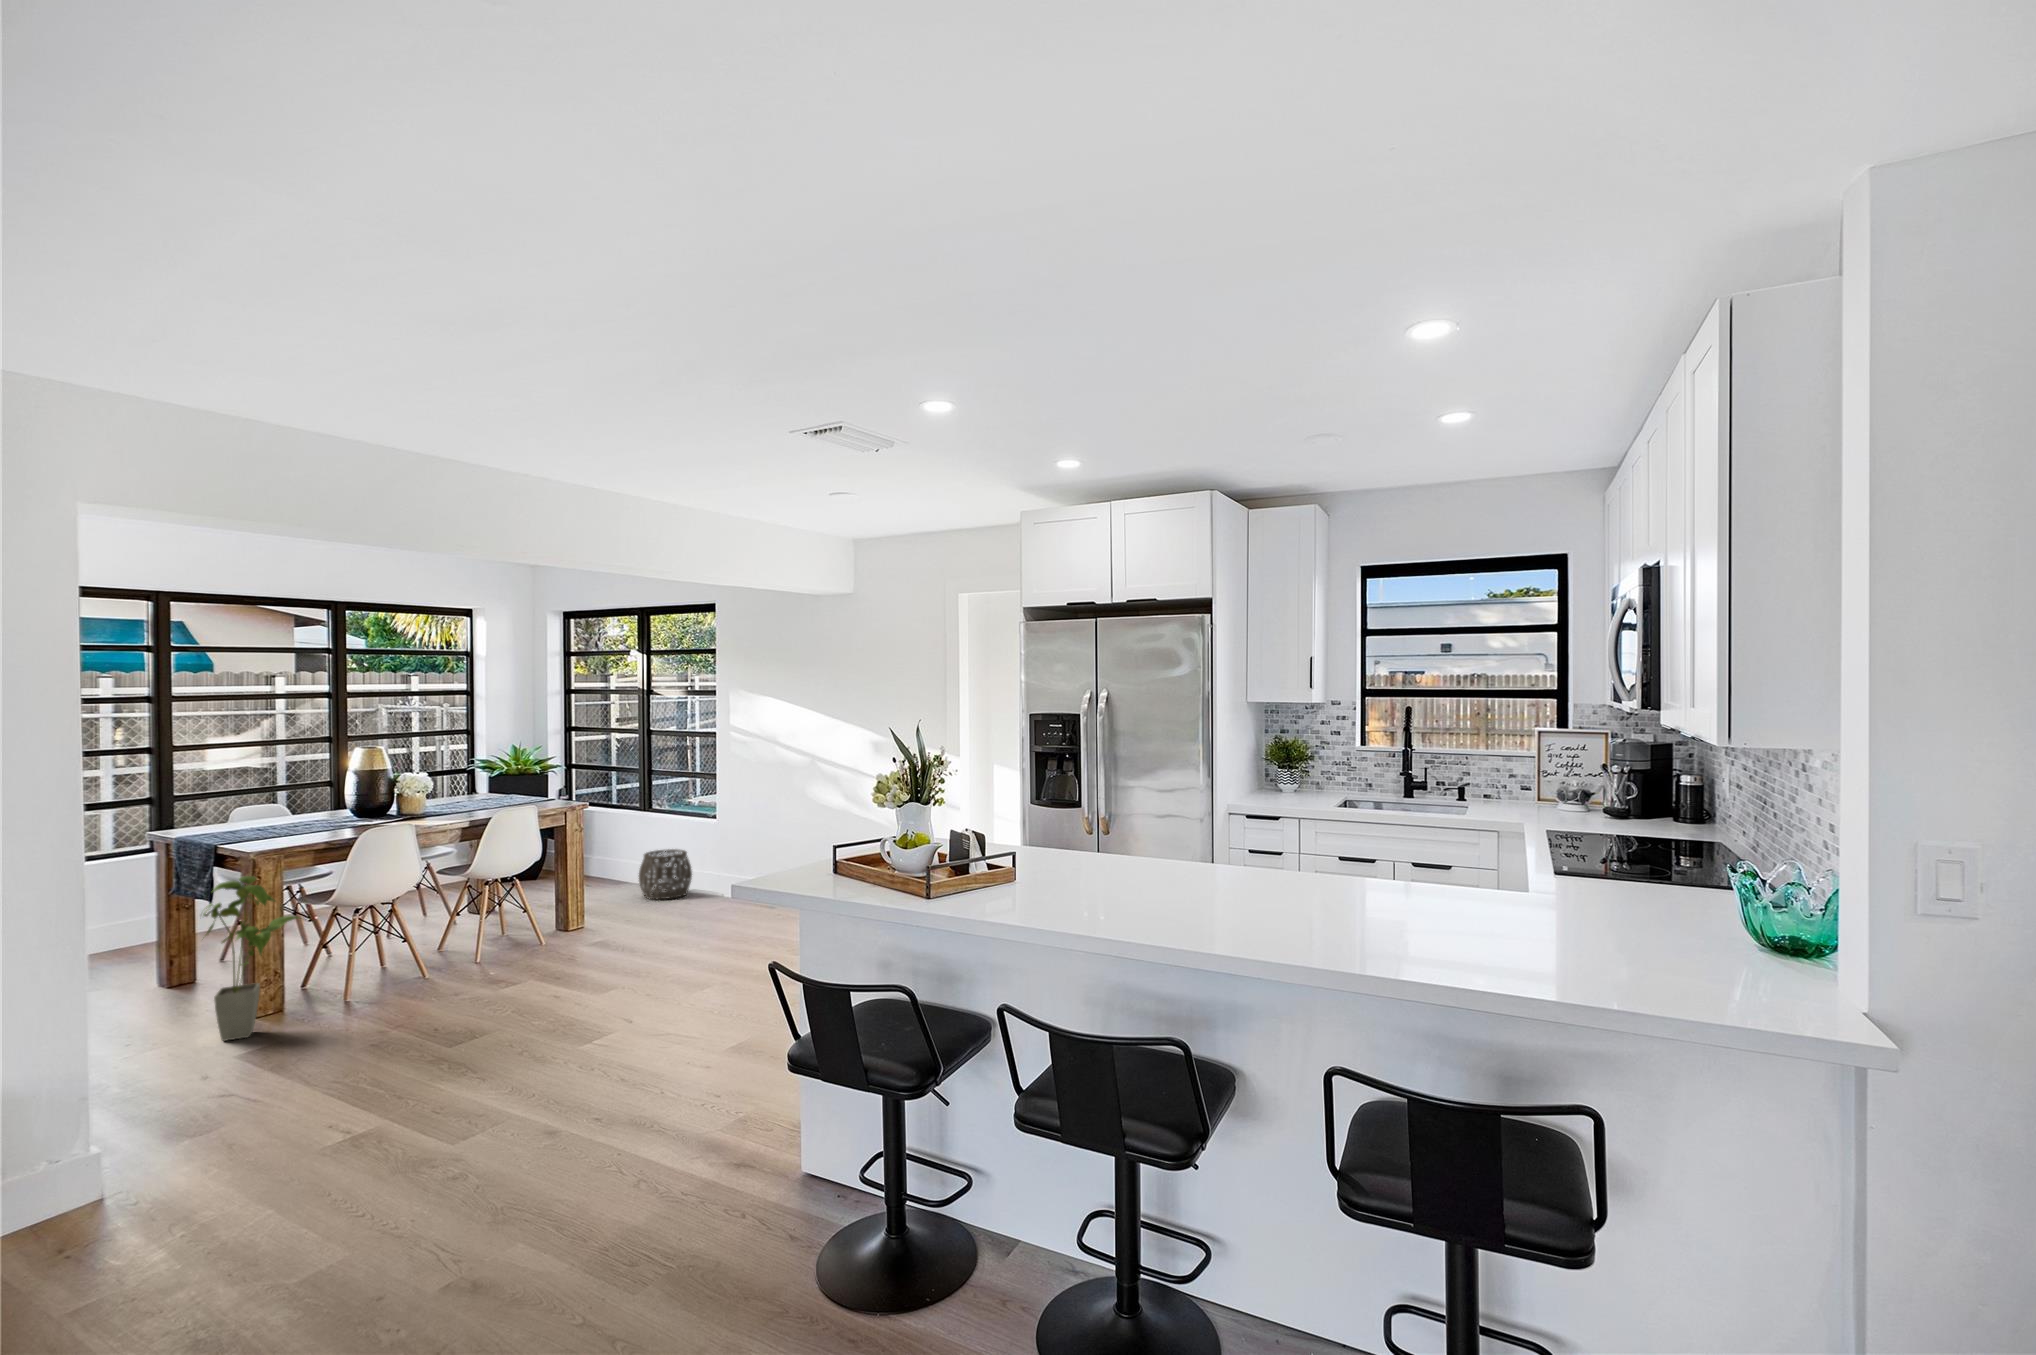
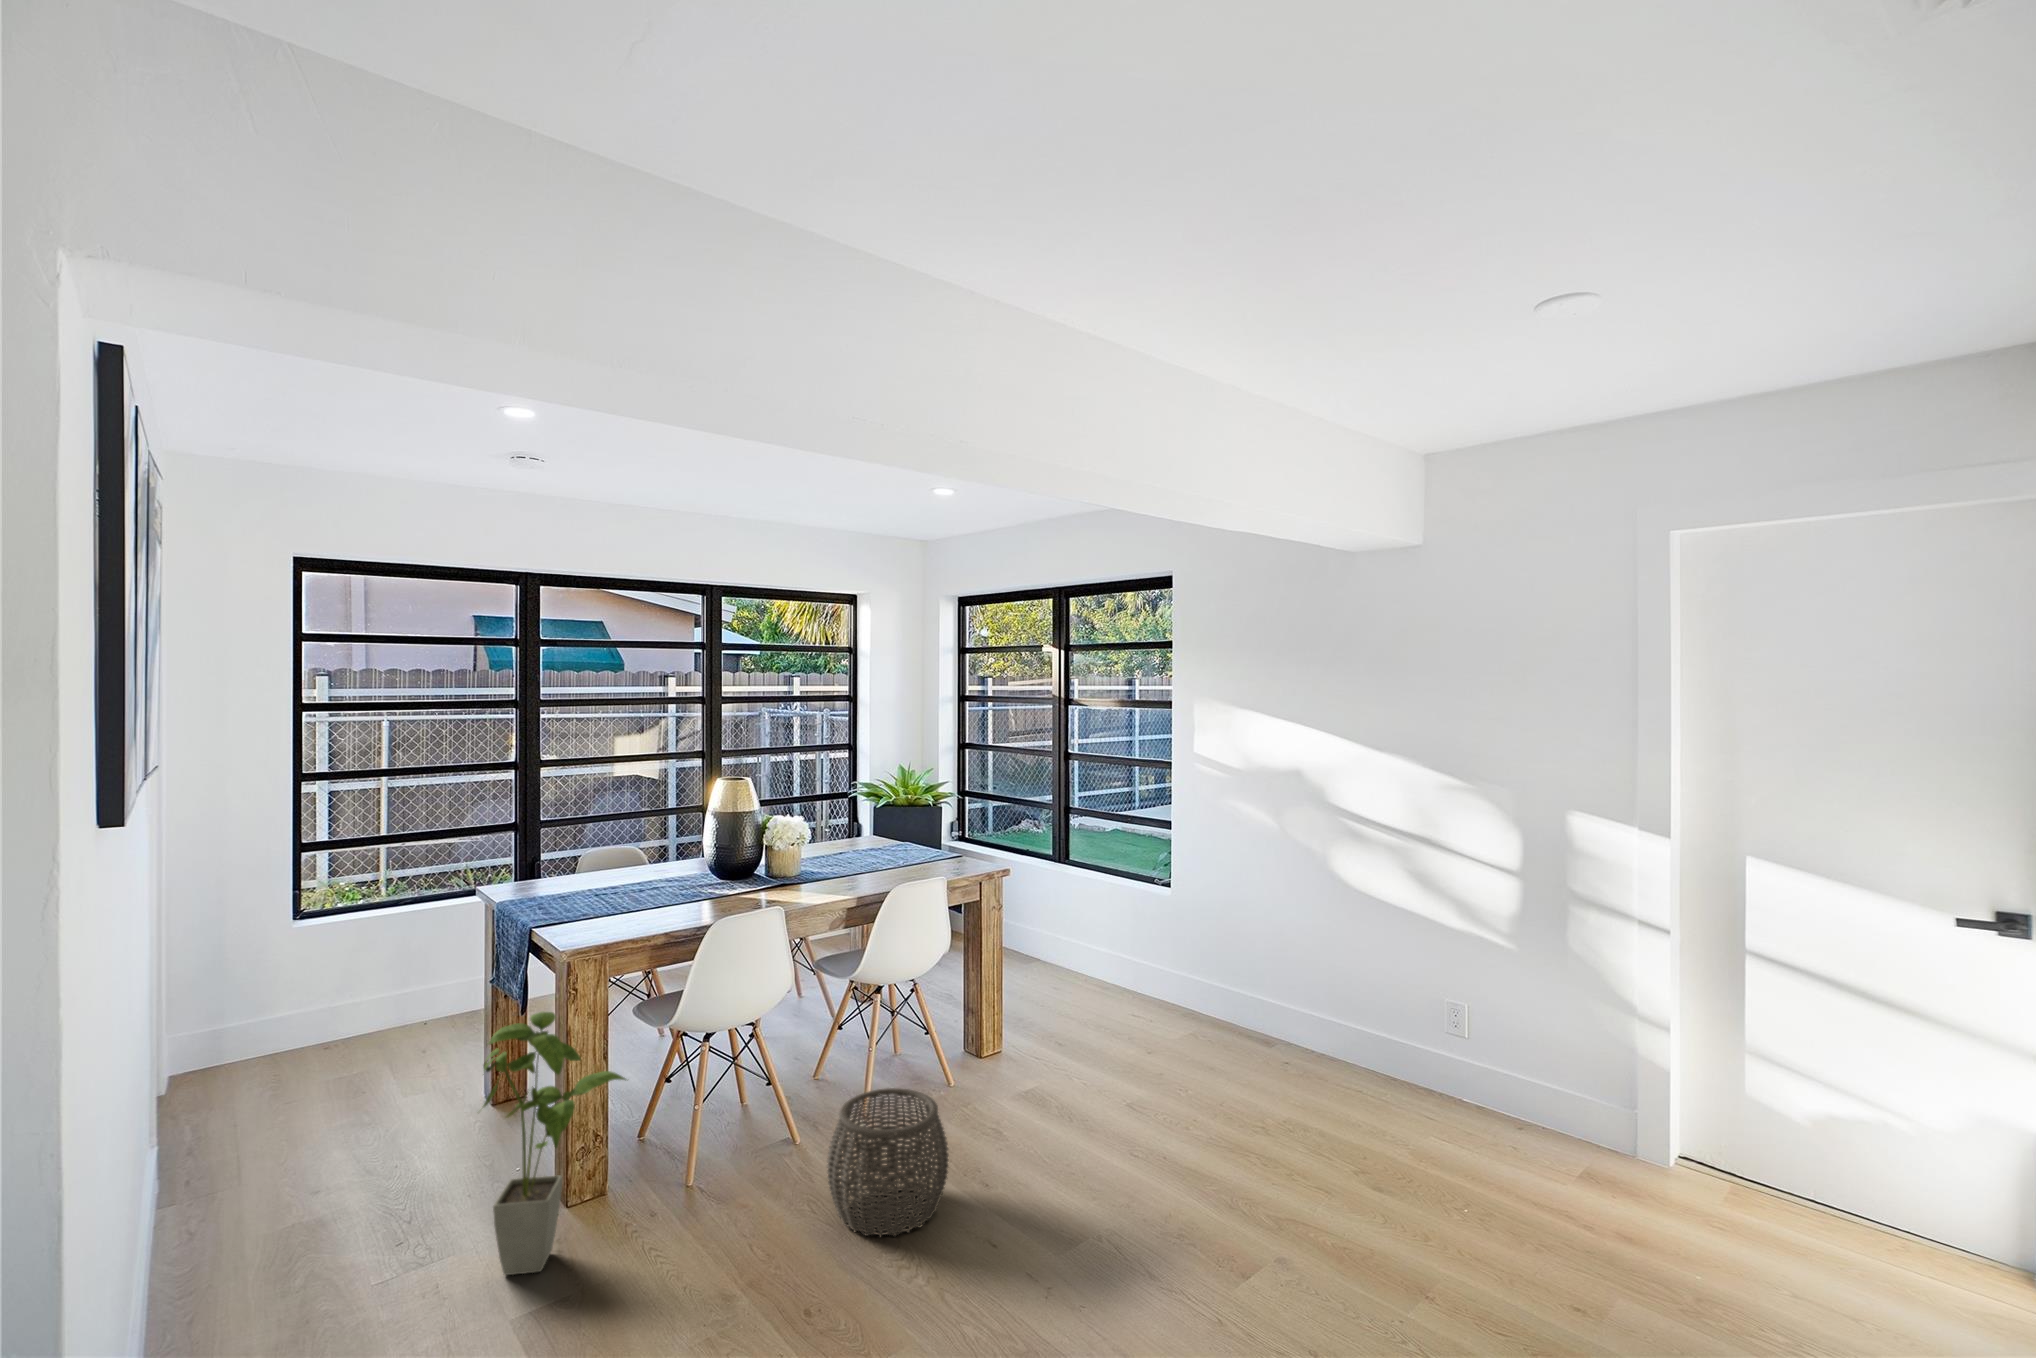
woven basket: present [639,849,692,900] -> present [827,1088,949,1236]

